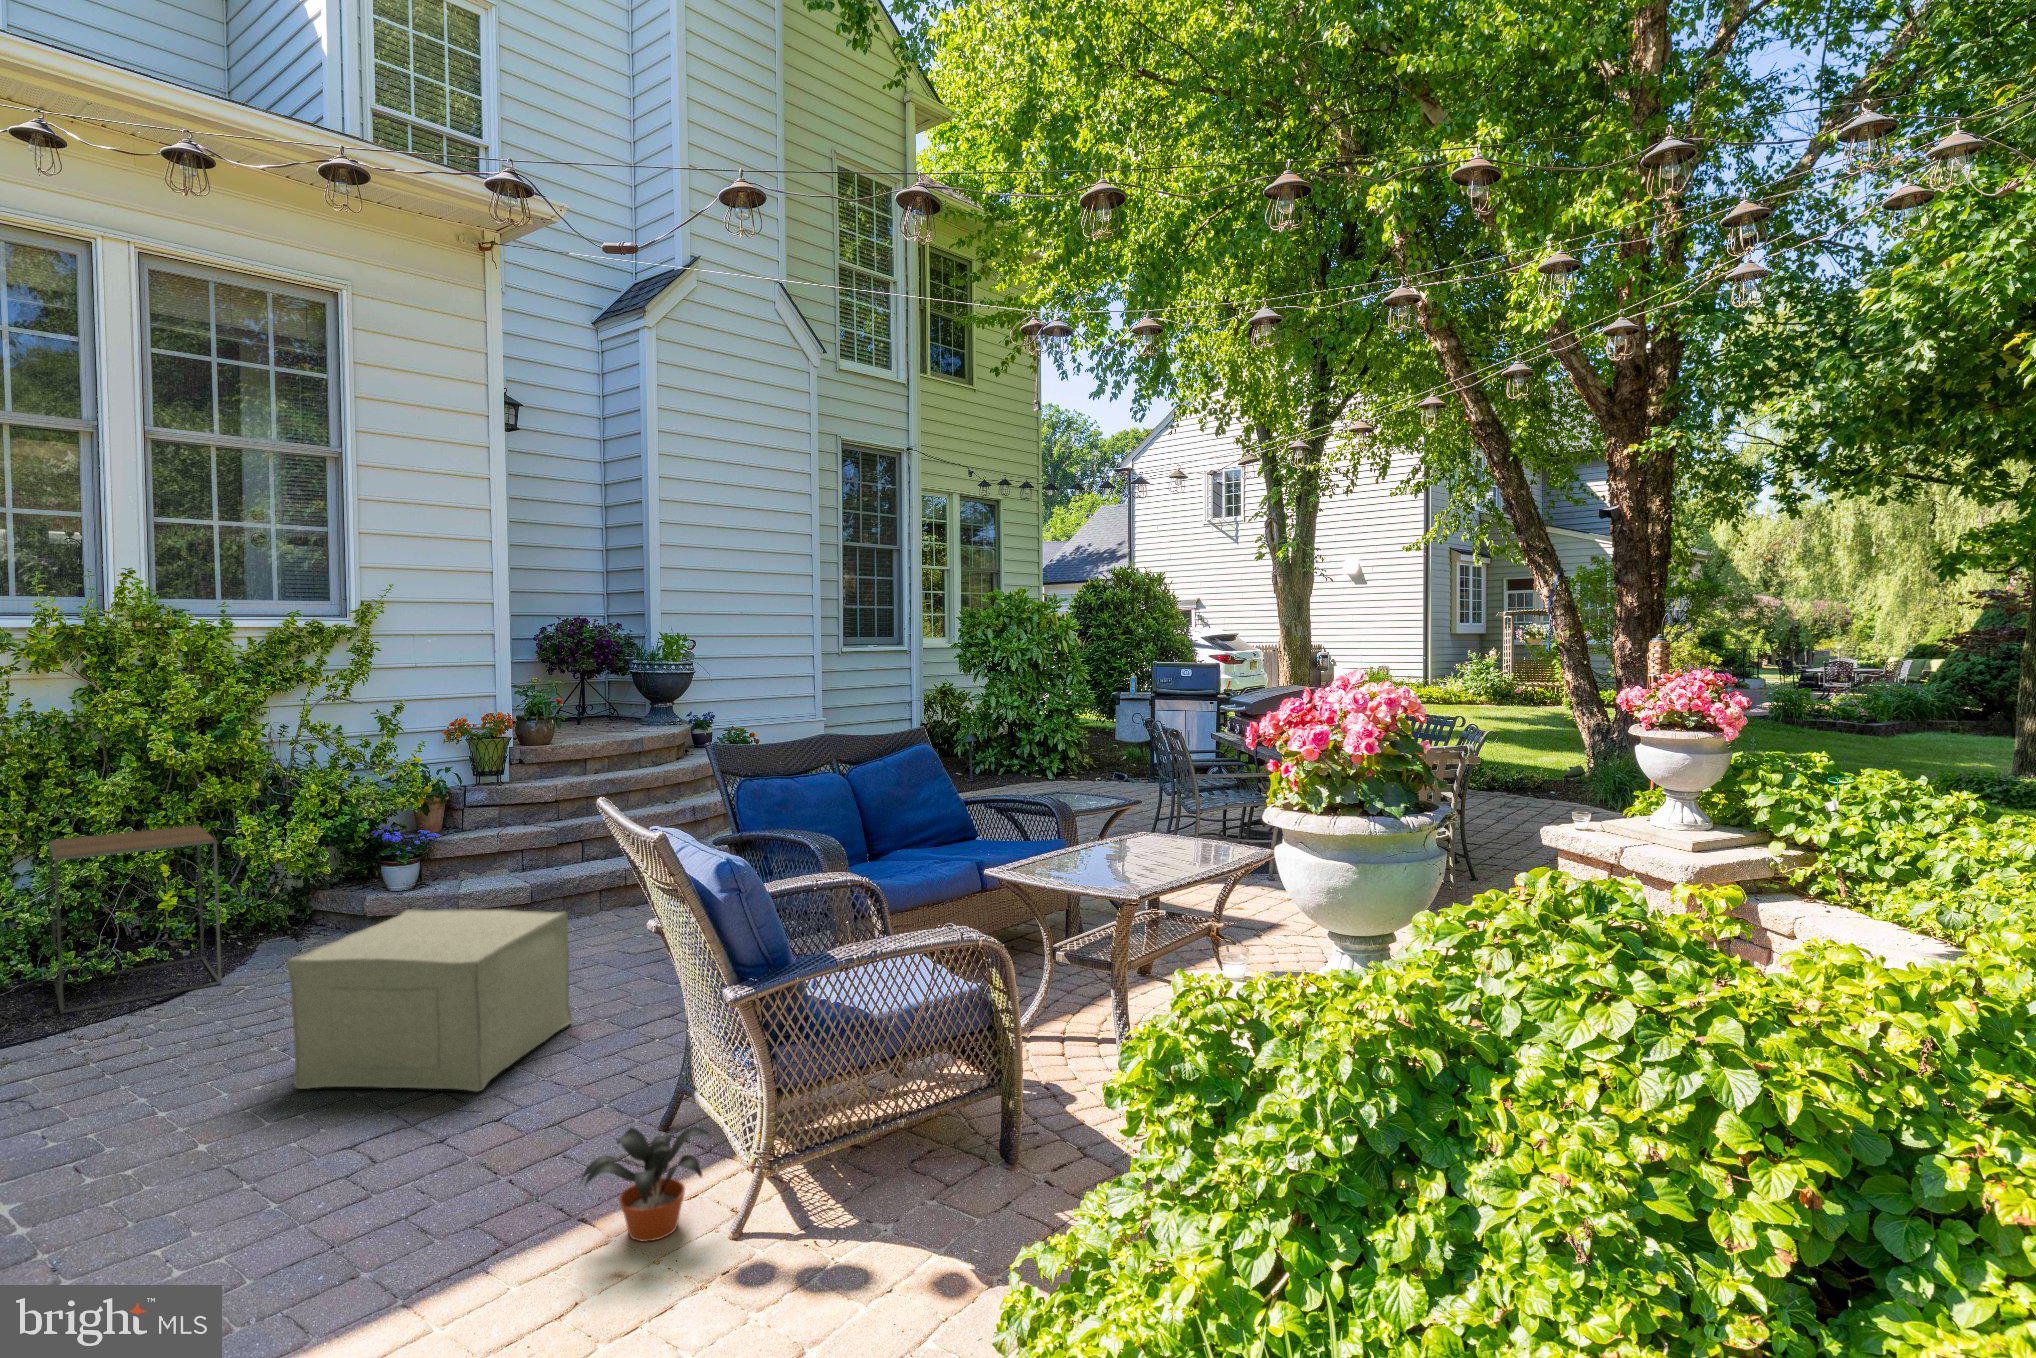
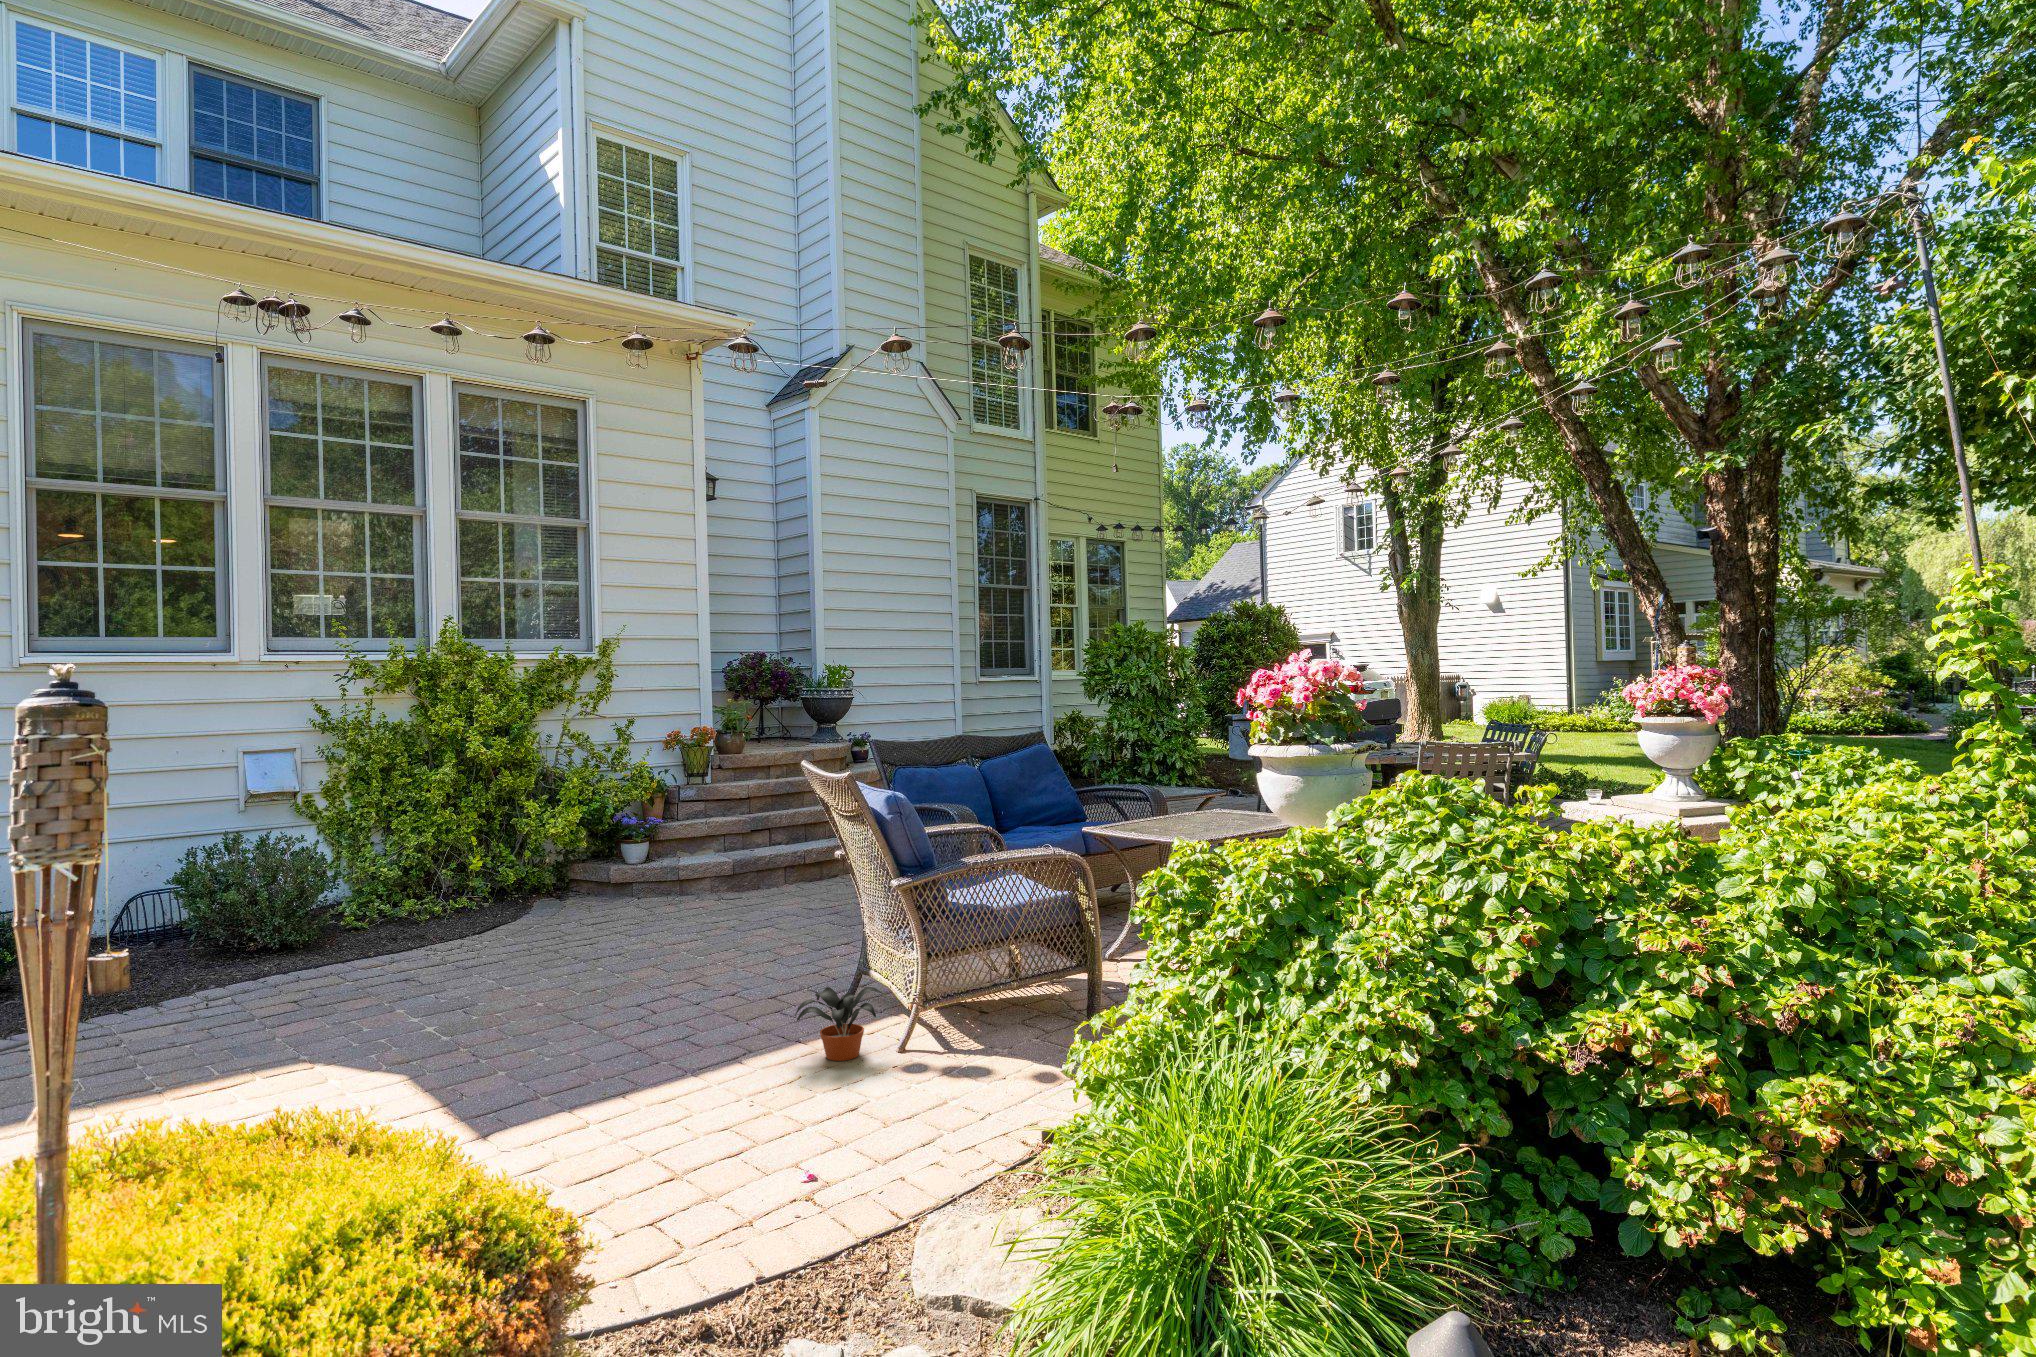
side table: present [49,825,222,1013] -> none [397,809,515,940]
ottoman: present [287,909,572,1091] -> none [581,863,773,986]

